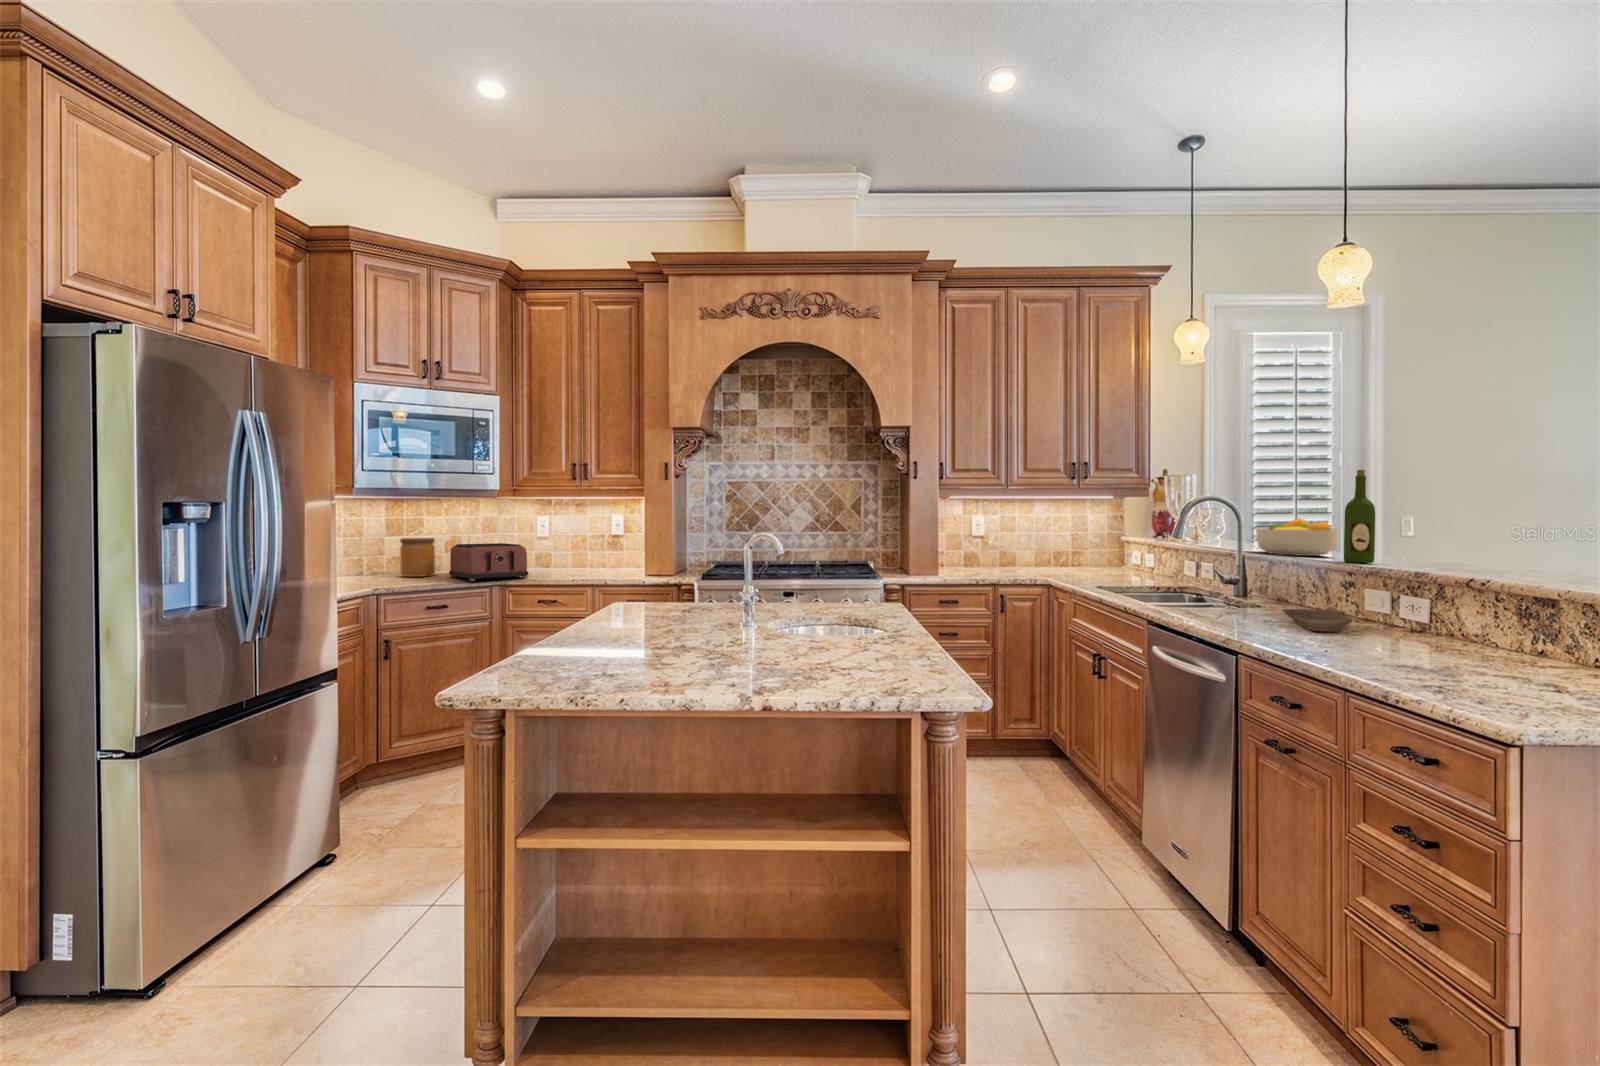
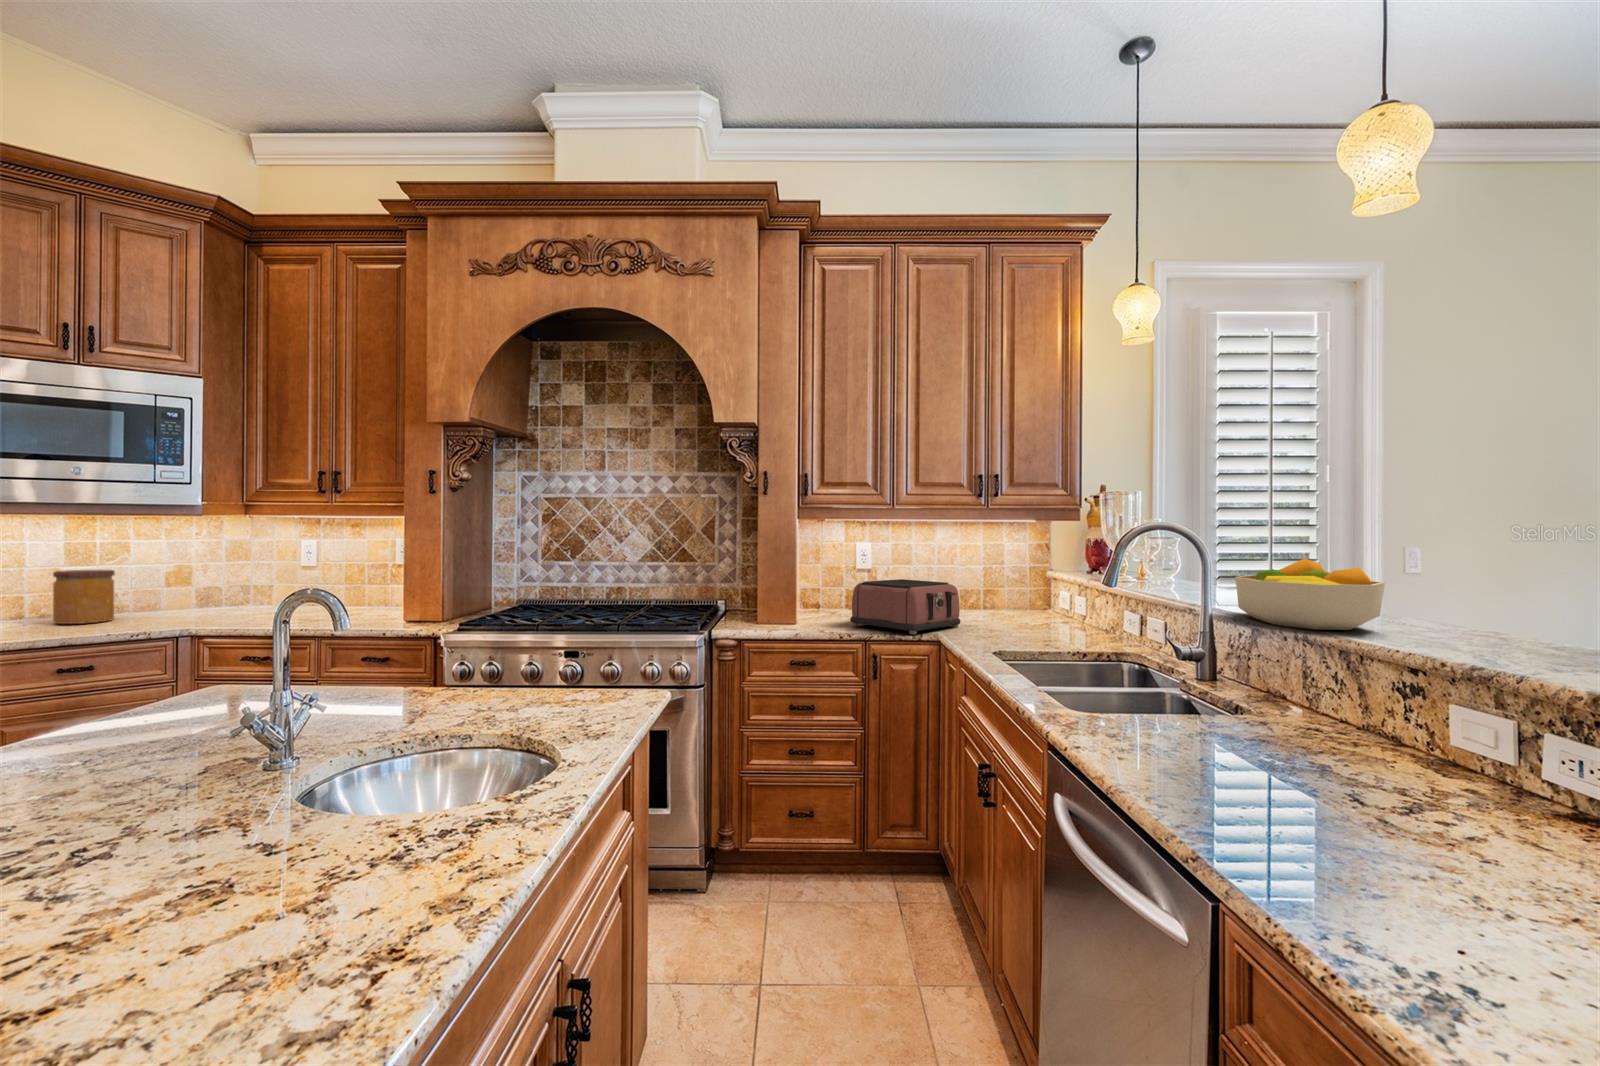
wine bottle: present [1344,470,1375,563] -> none [1419,472,1488,661]
toaster: present [449,543,529,581] -> present [850,579,961,634]
tray: present [1283,609,1352,632] -> none [1296,742,1481,833]

